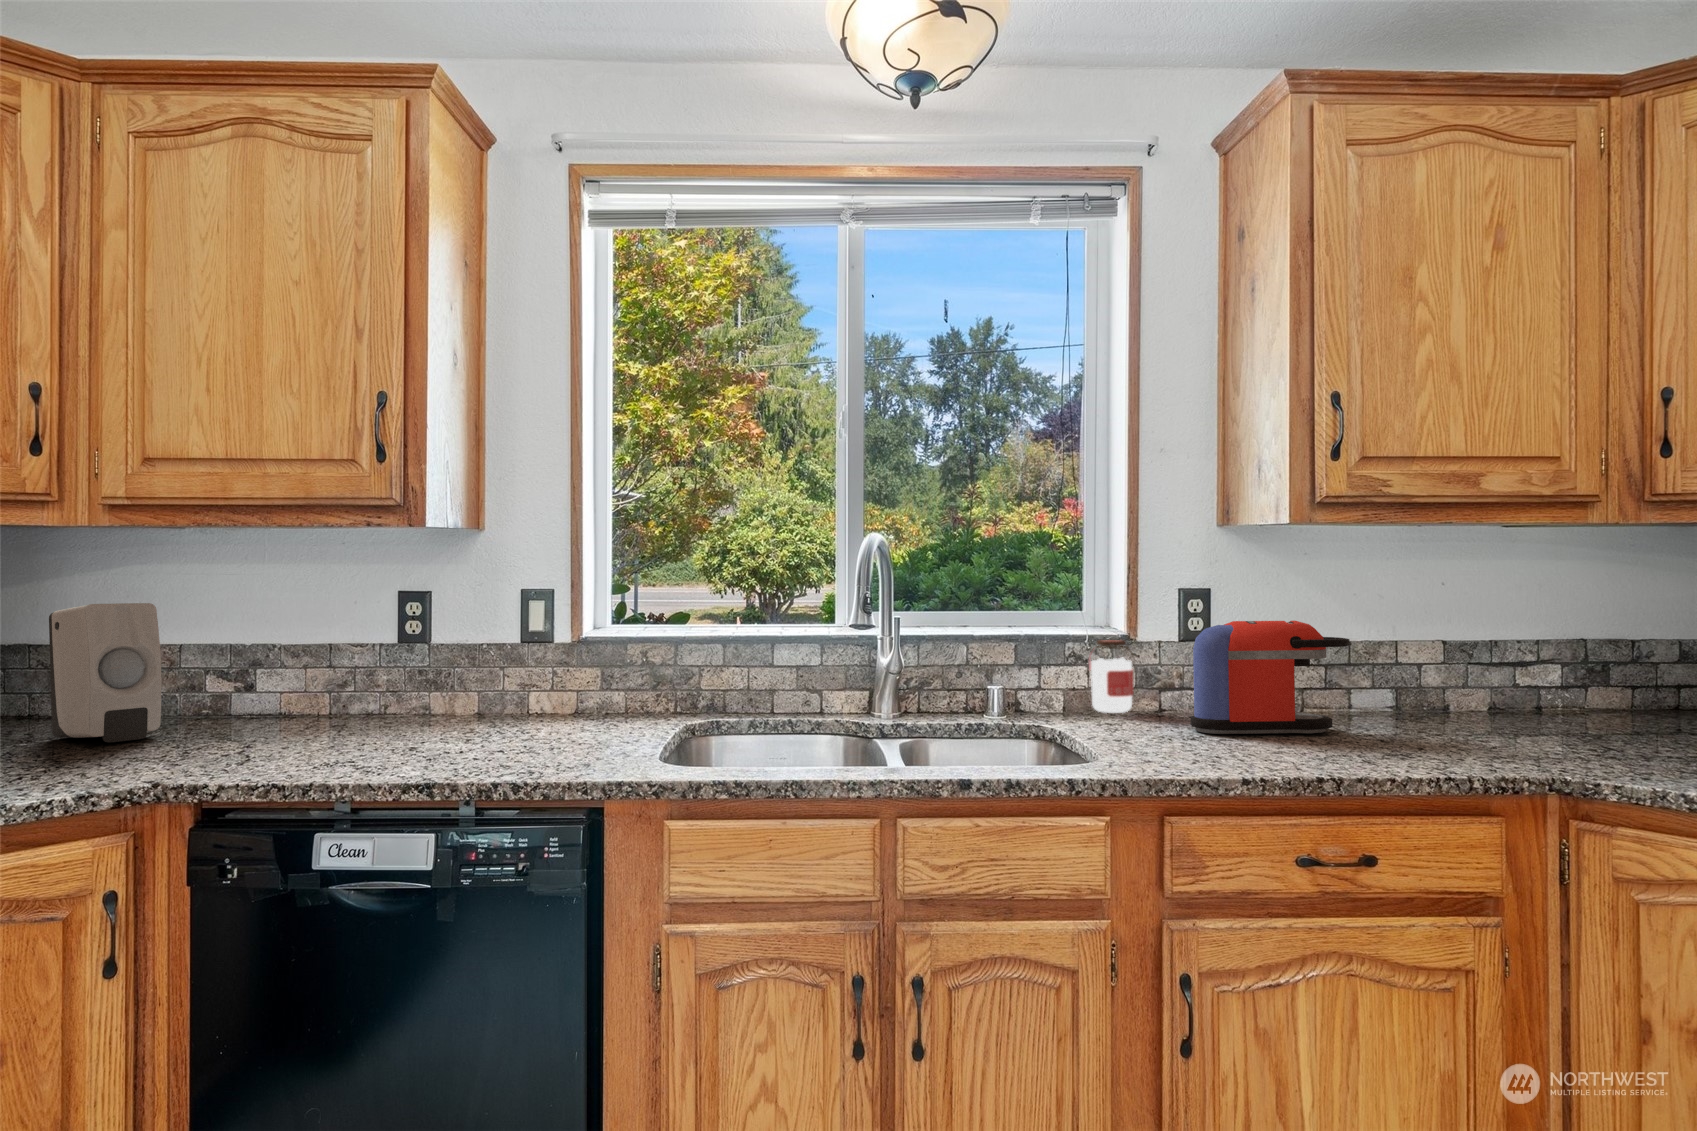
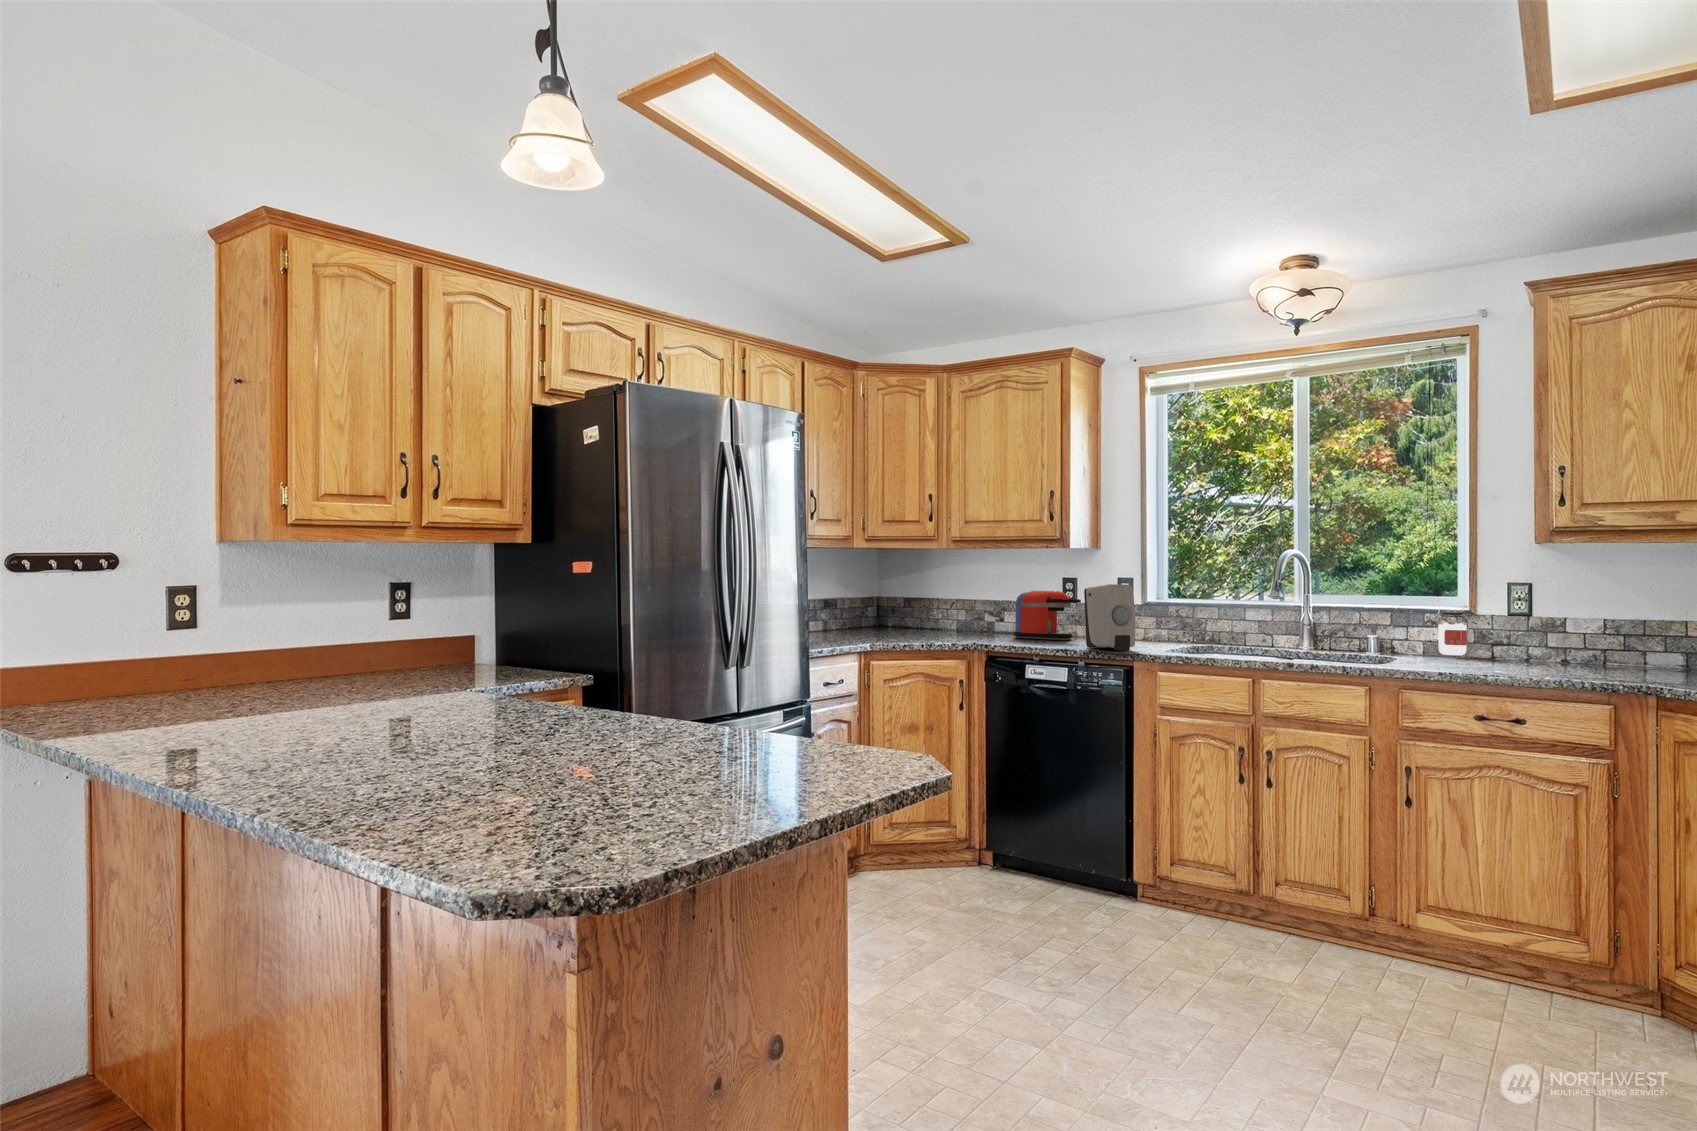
soap dispenser: present [49,603,162,742] -> present [1084,584,1135,650]
coffee maker: present [1190,621,1350,734] -> present [1014,591,1081,640]

